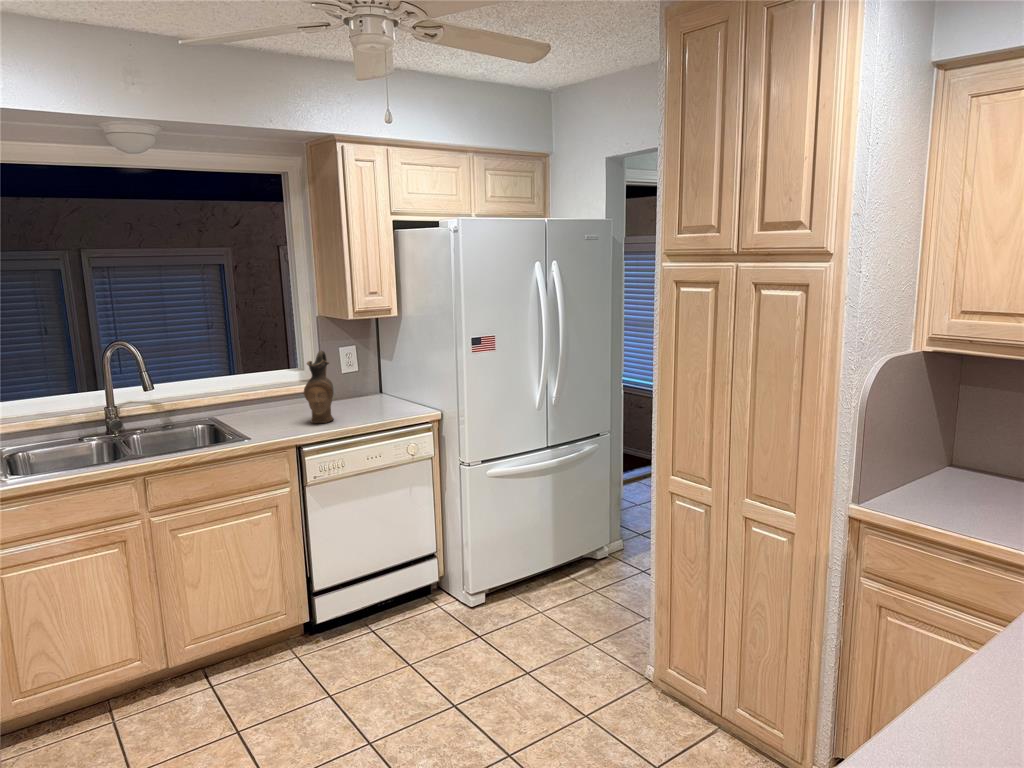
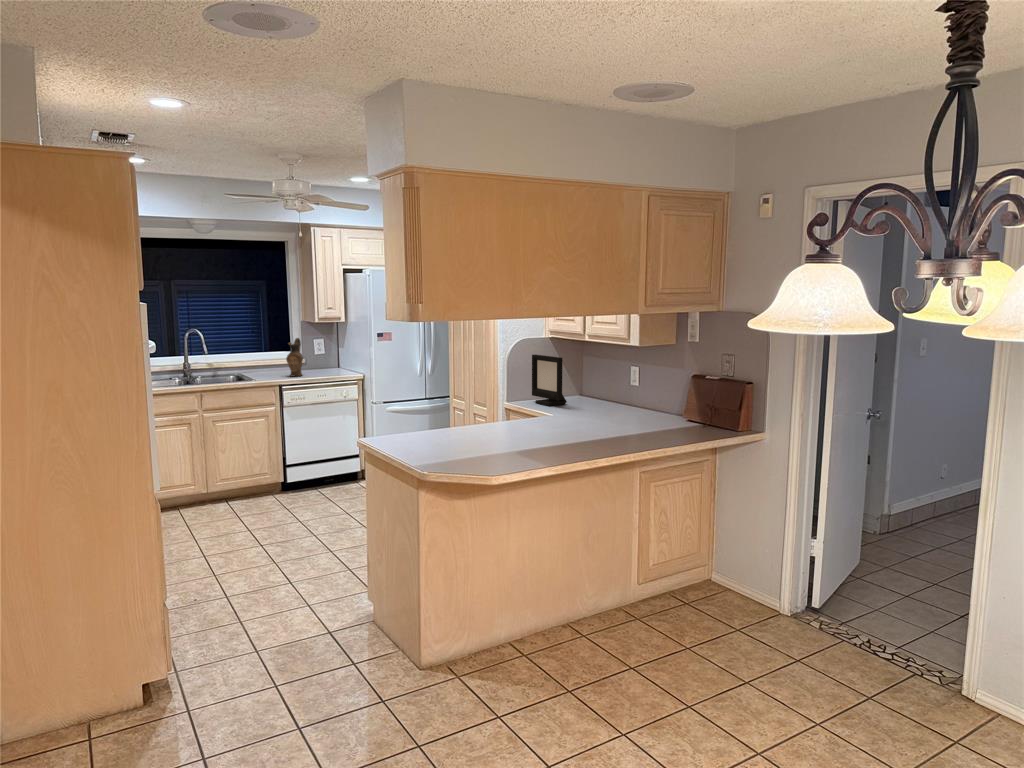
picture frame: none [892,392,1011,513] -> present [532,354,567,406]

